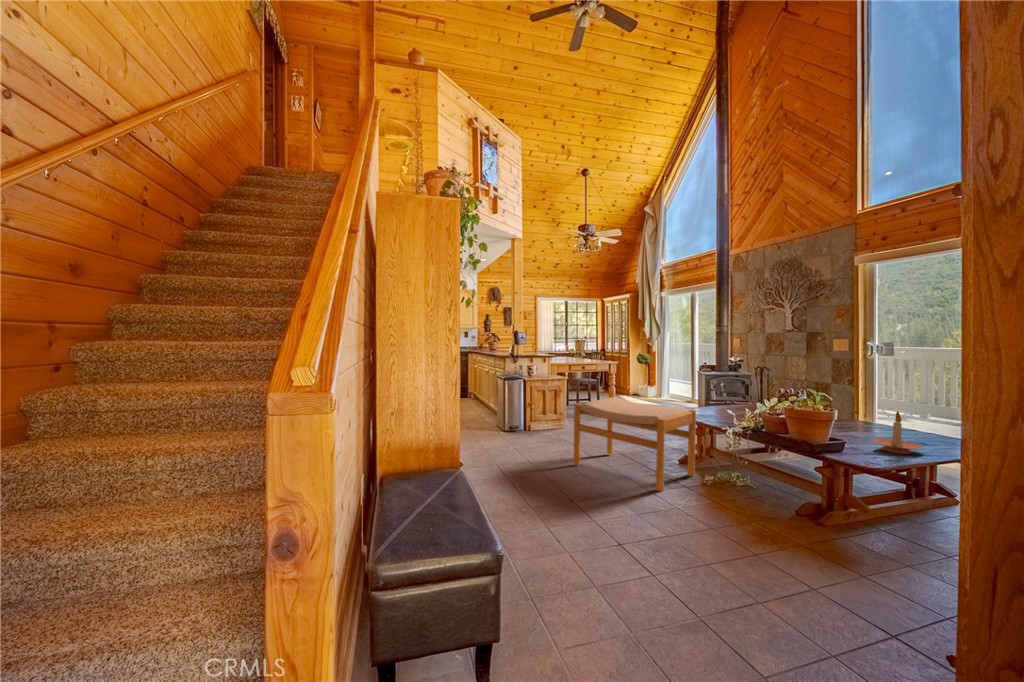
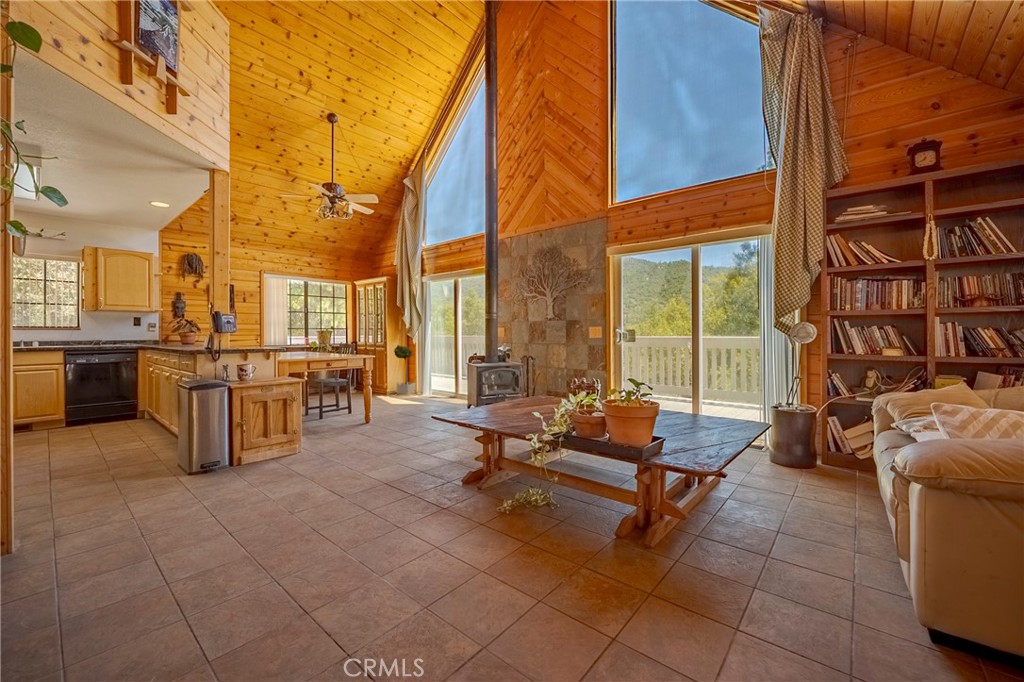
footstool: present [574,397,696,491] -> none [310,405,484,541]
candle holder: present [873,411,922,454] -> none [673,401,717,448]

